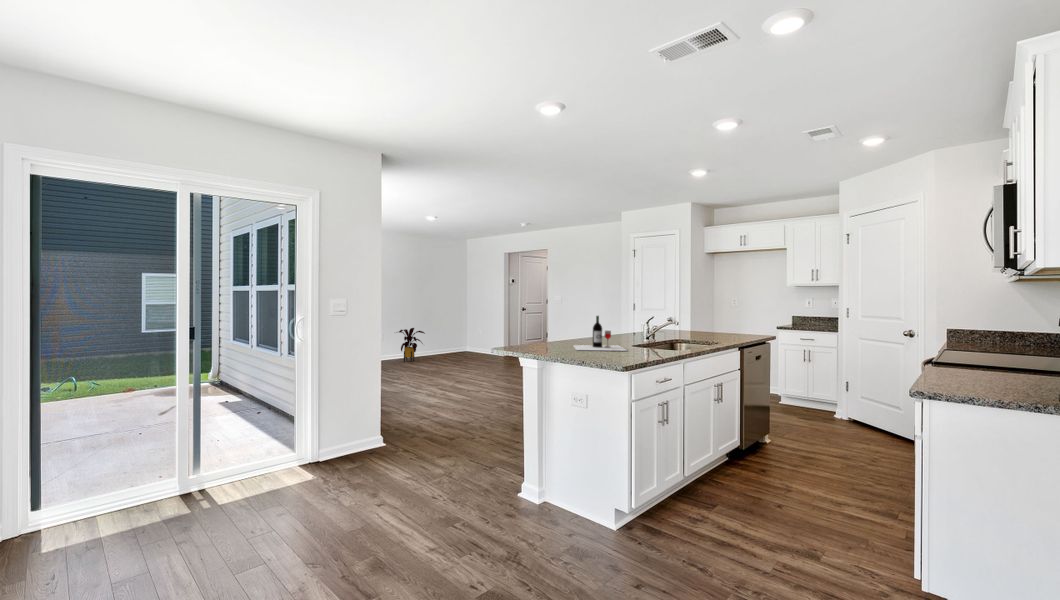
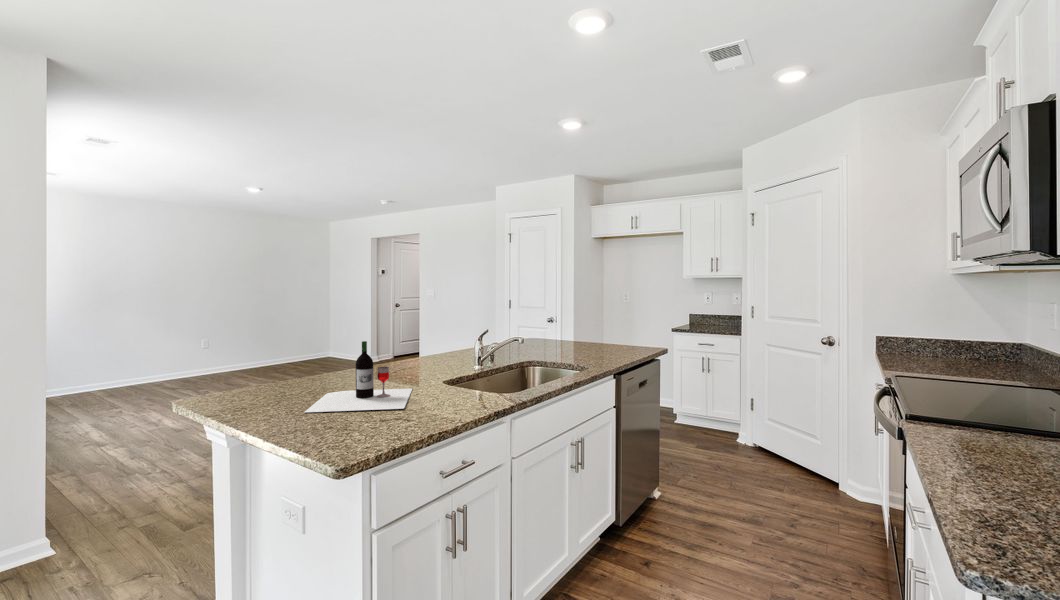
house plant: present [399,328,425,362] -> none [221,331,267,375]

